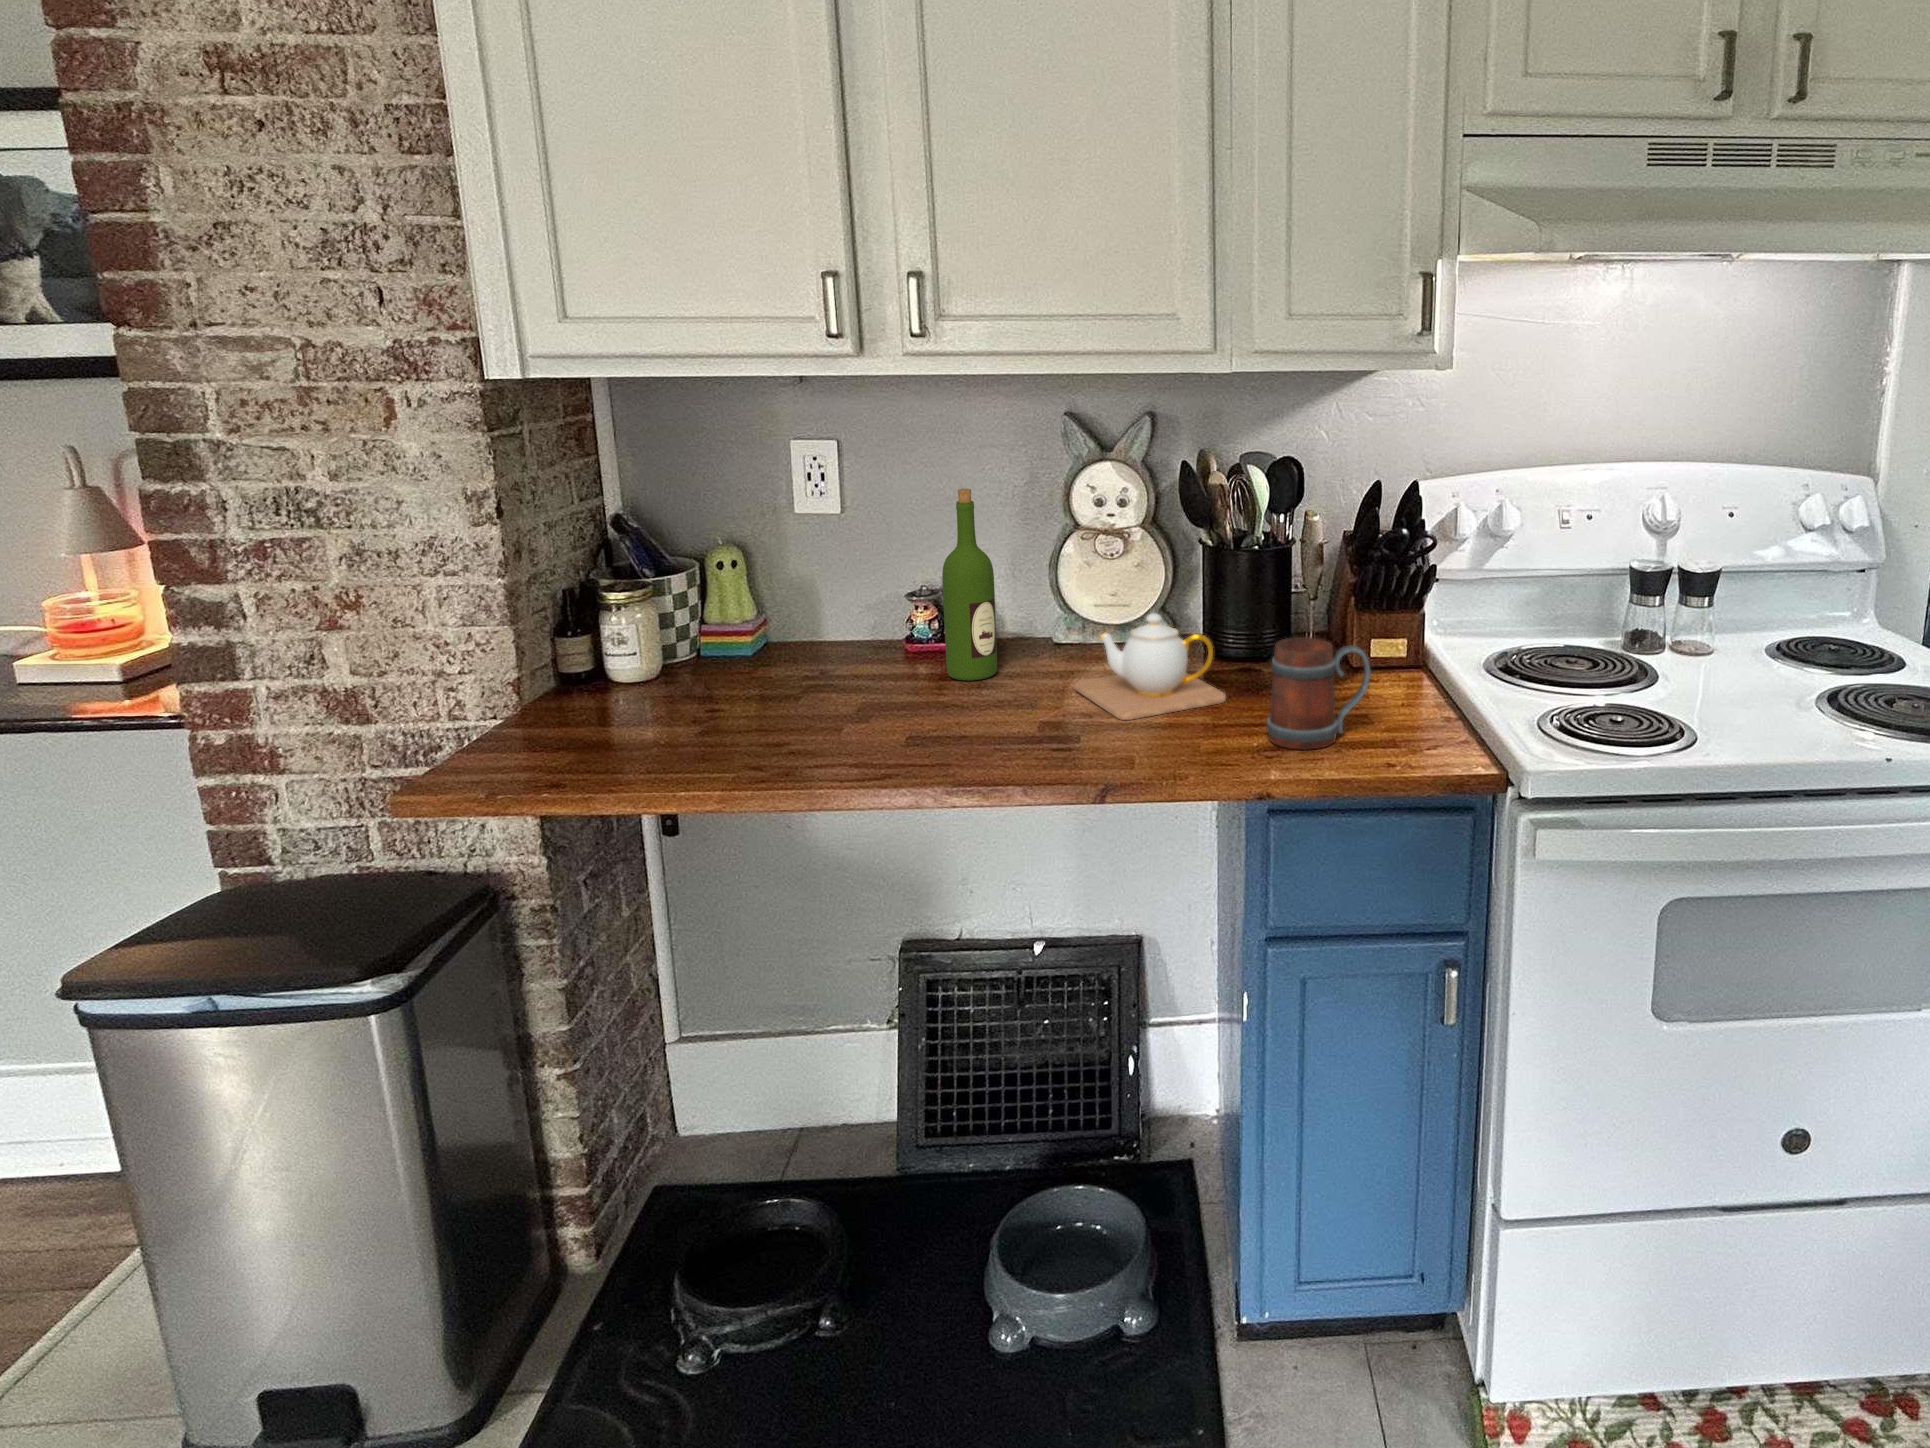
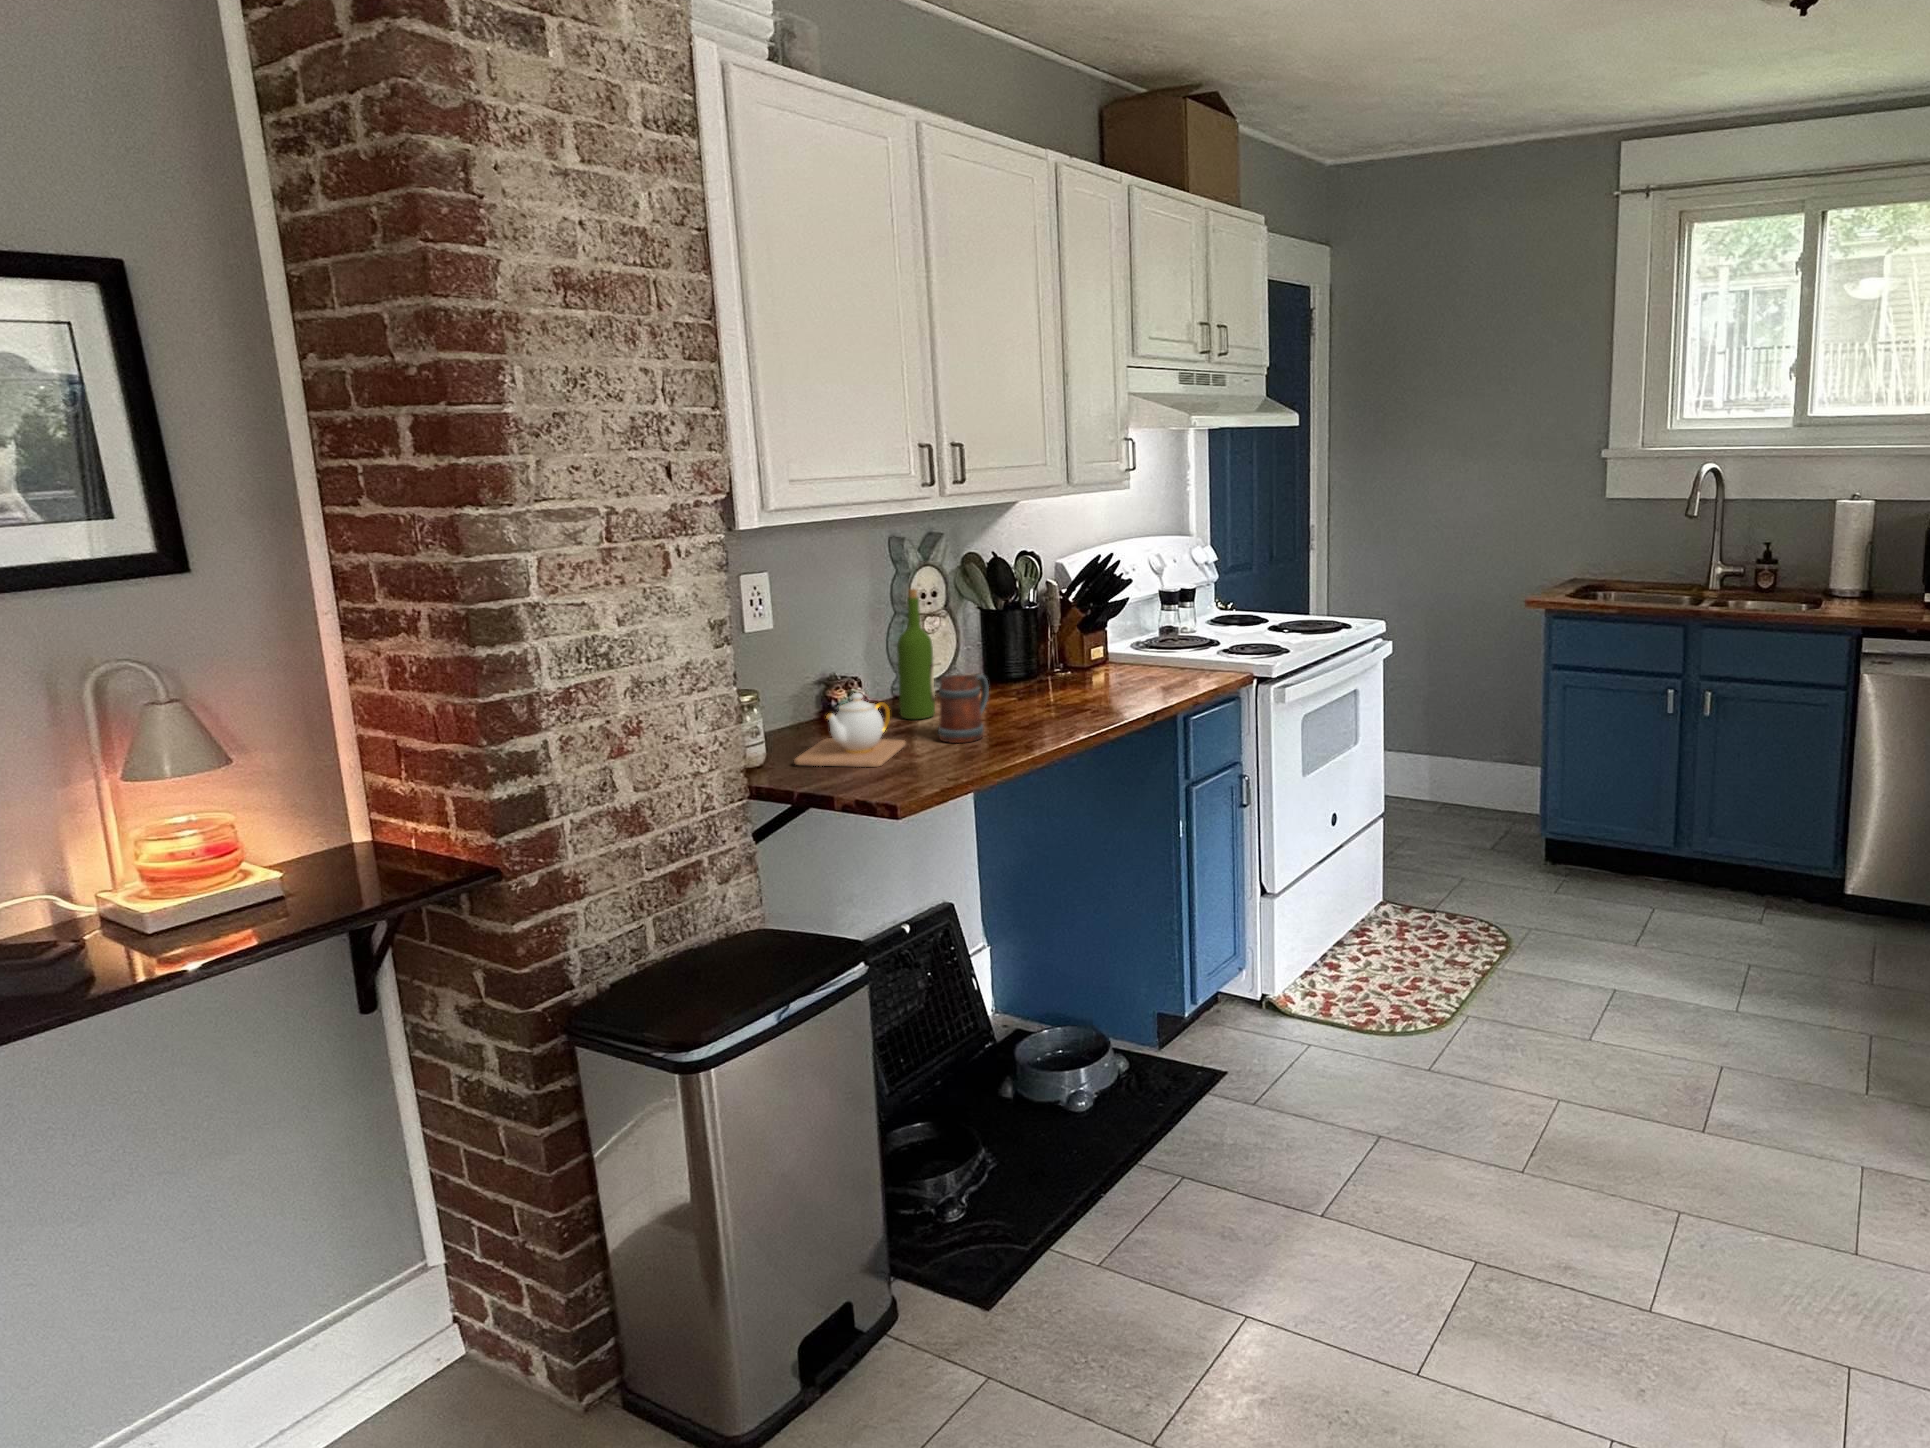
teapot: present [1074,613,1226,720] -> present [794,693,905,767]
mug: present [1267,637,1371,750] -> present [938,674,989,743]

